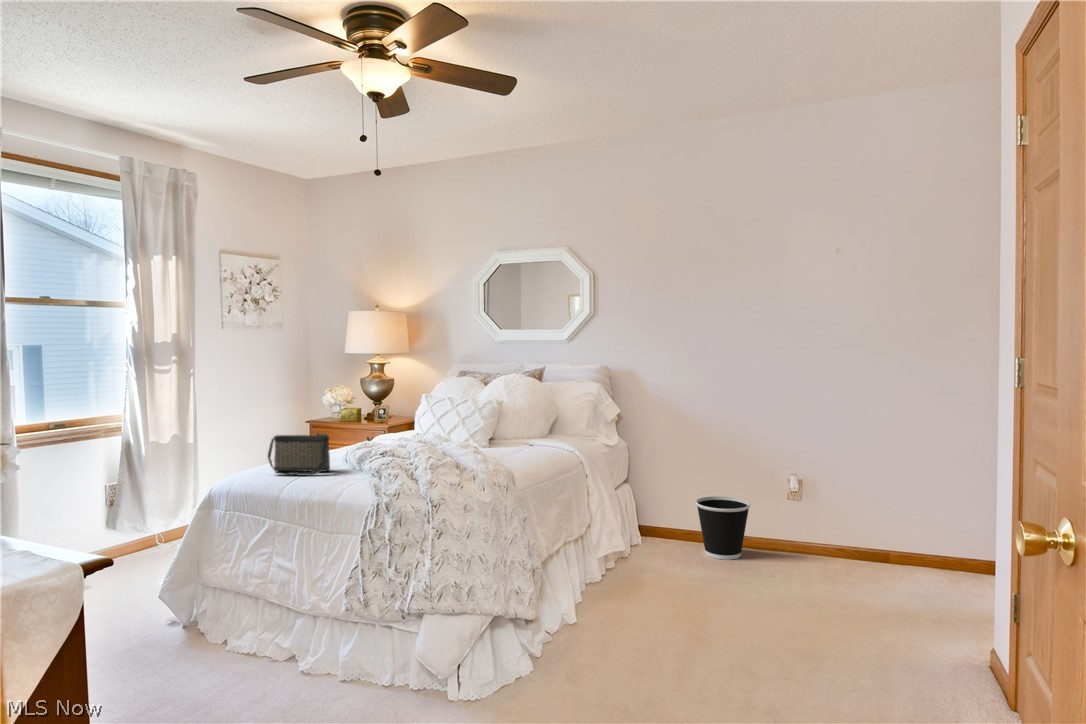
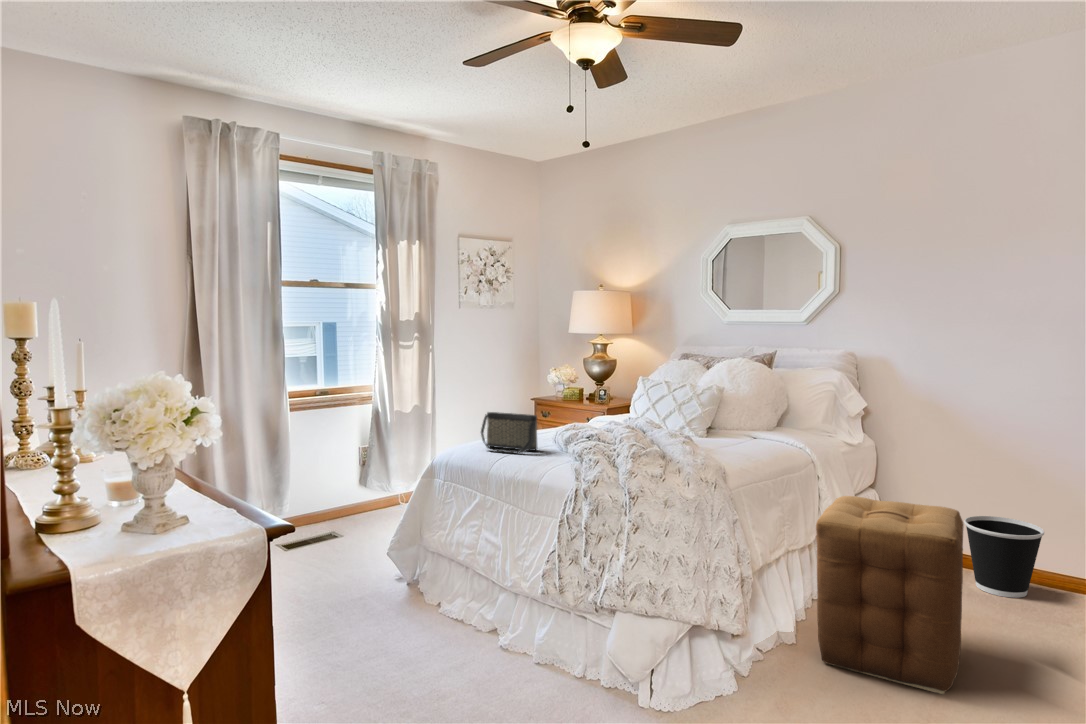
ottoman: none [591,489,700,642] -> present [816,496,963,694]

